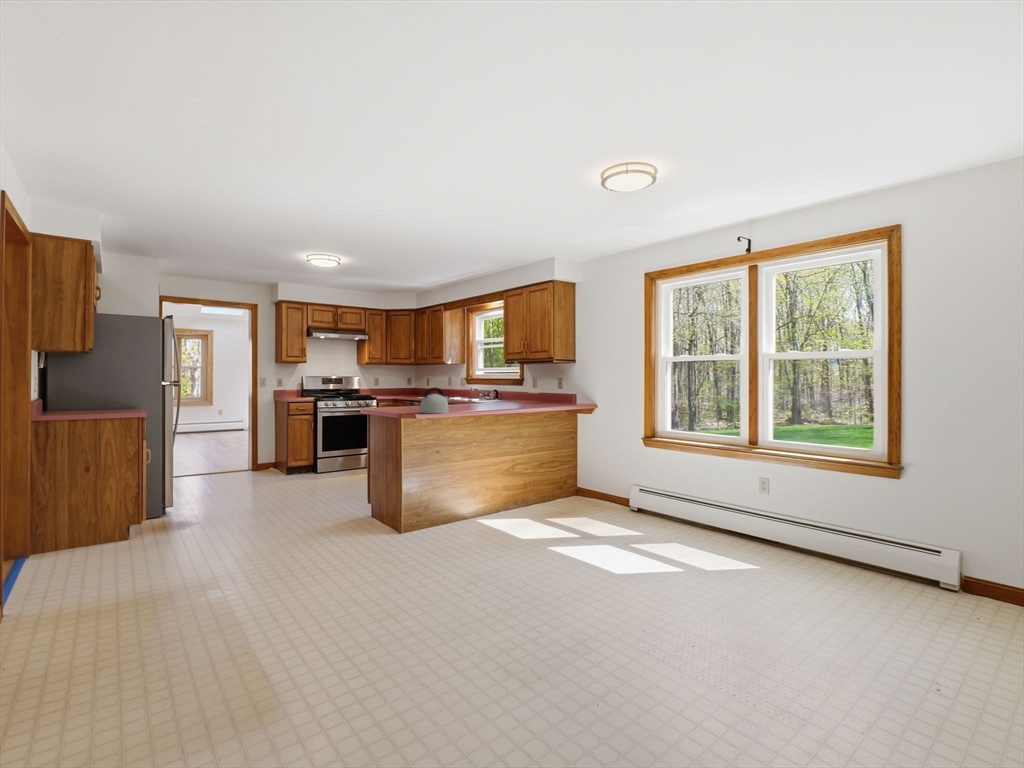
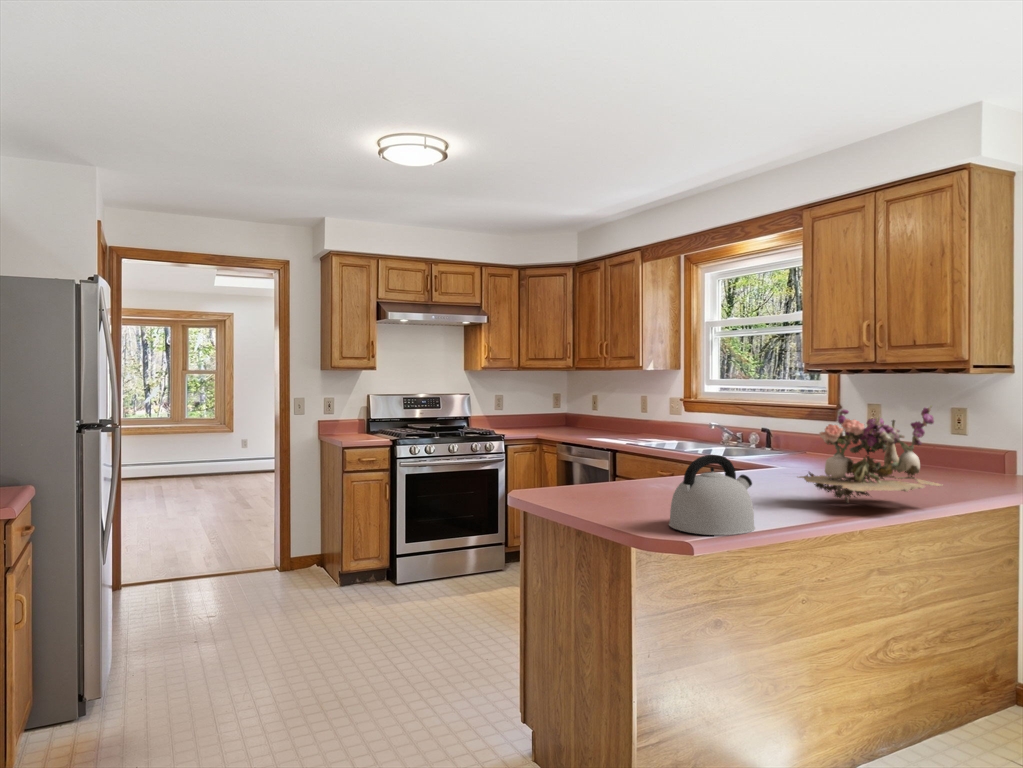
flower arrangement: none [475,372,520,408] -> present [799,405,943,502]

